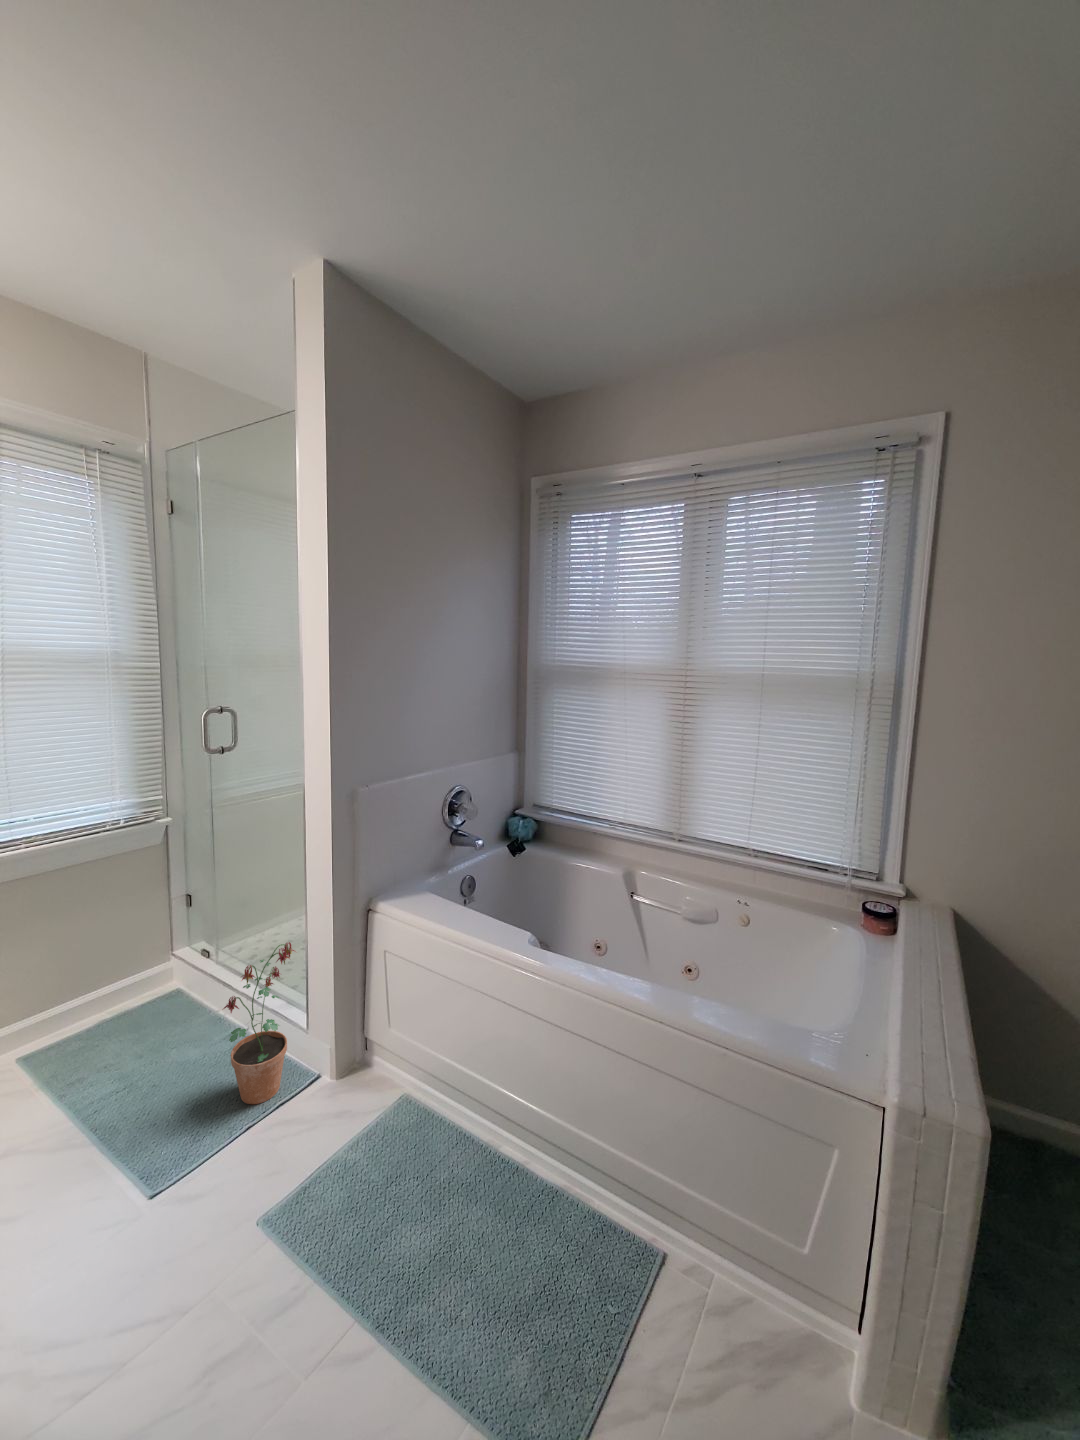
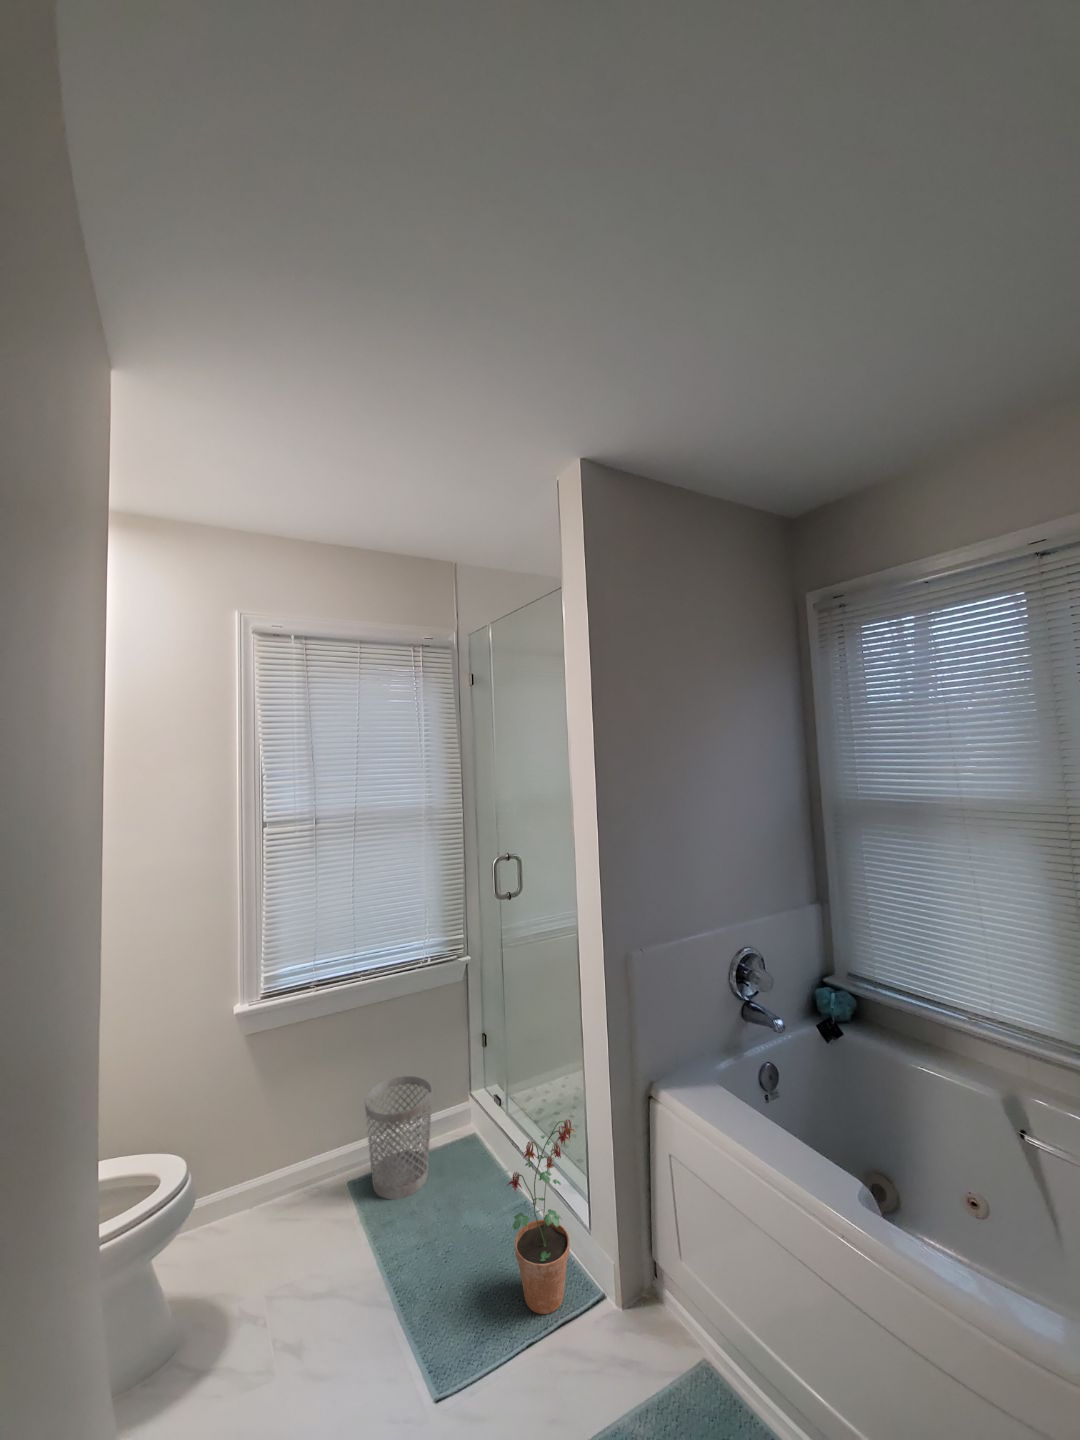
wastebasket: none [34,941,127,1062] -> present [365,1076,432,1199]

